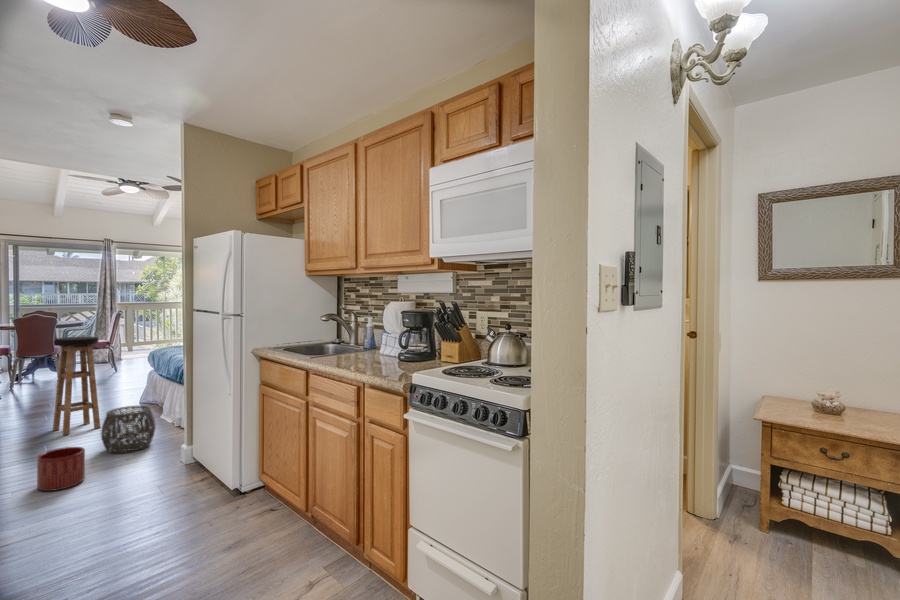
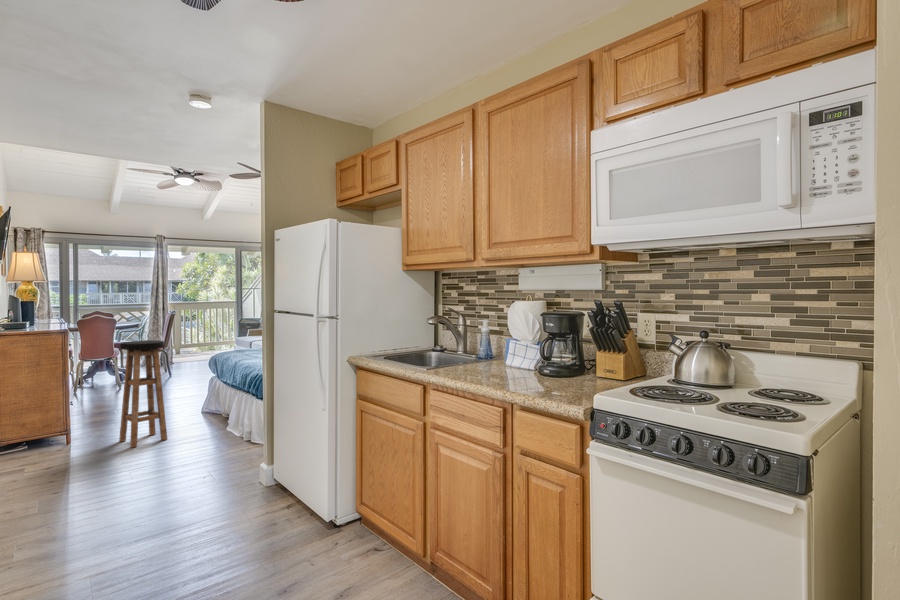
woven basket: present [101,406,155,453] -> none [173,417,229,471]
planter: present [37,447,85,491] -> none [114,464,162,514]

